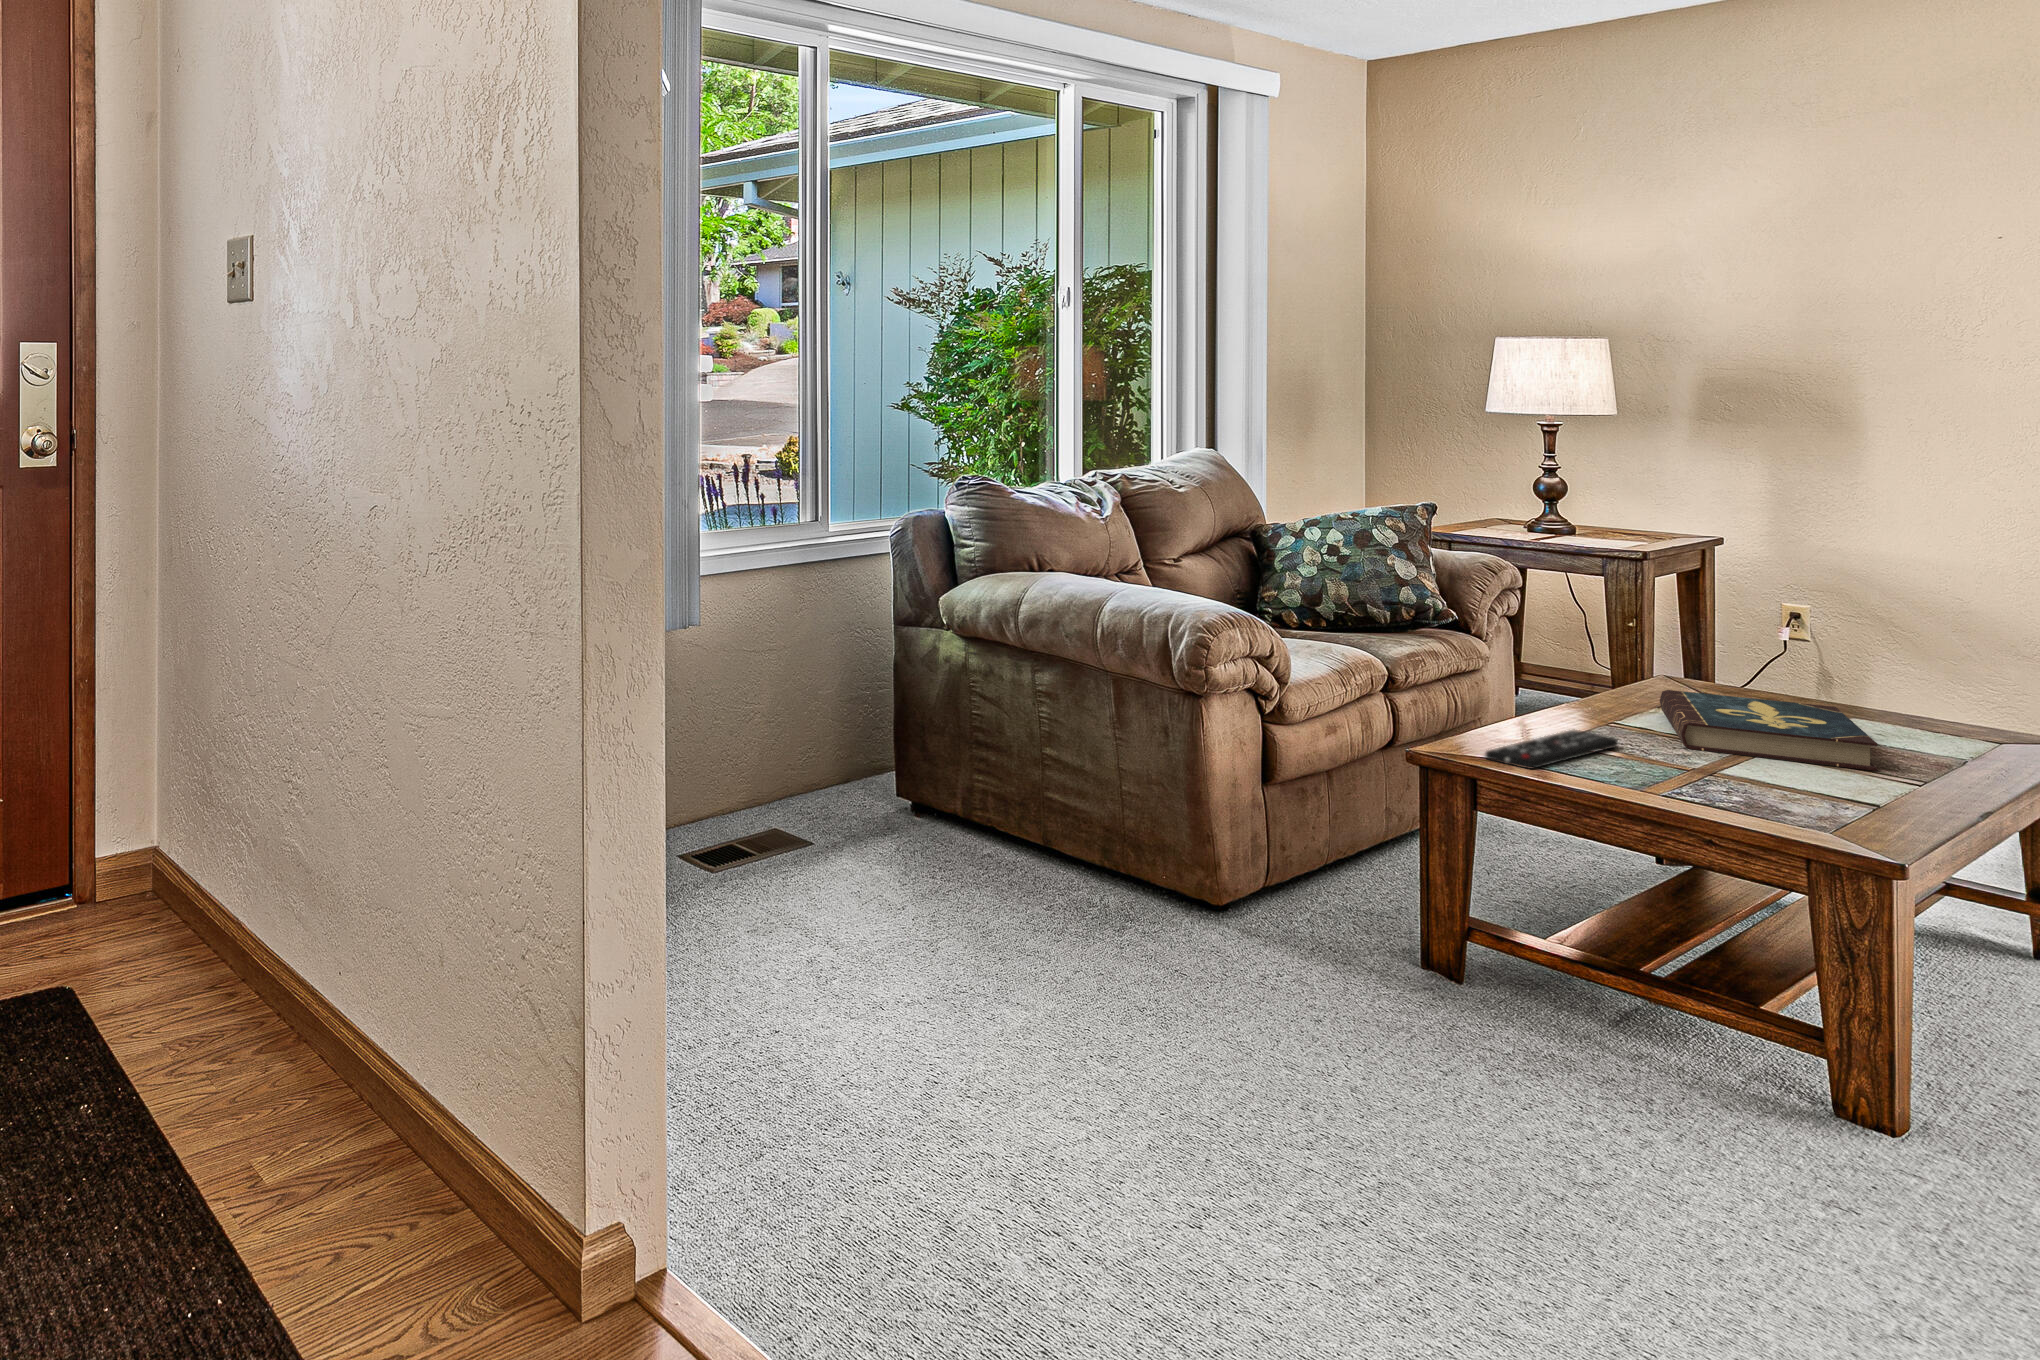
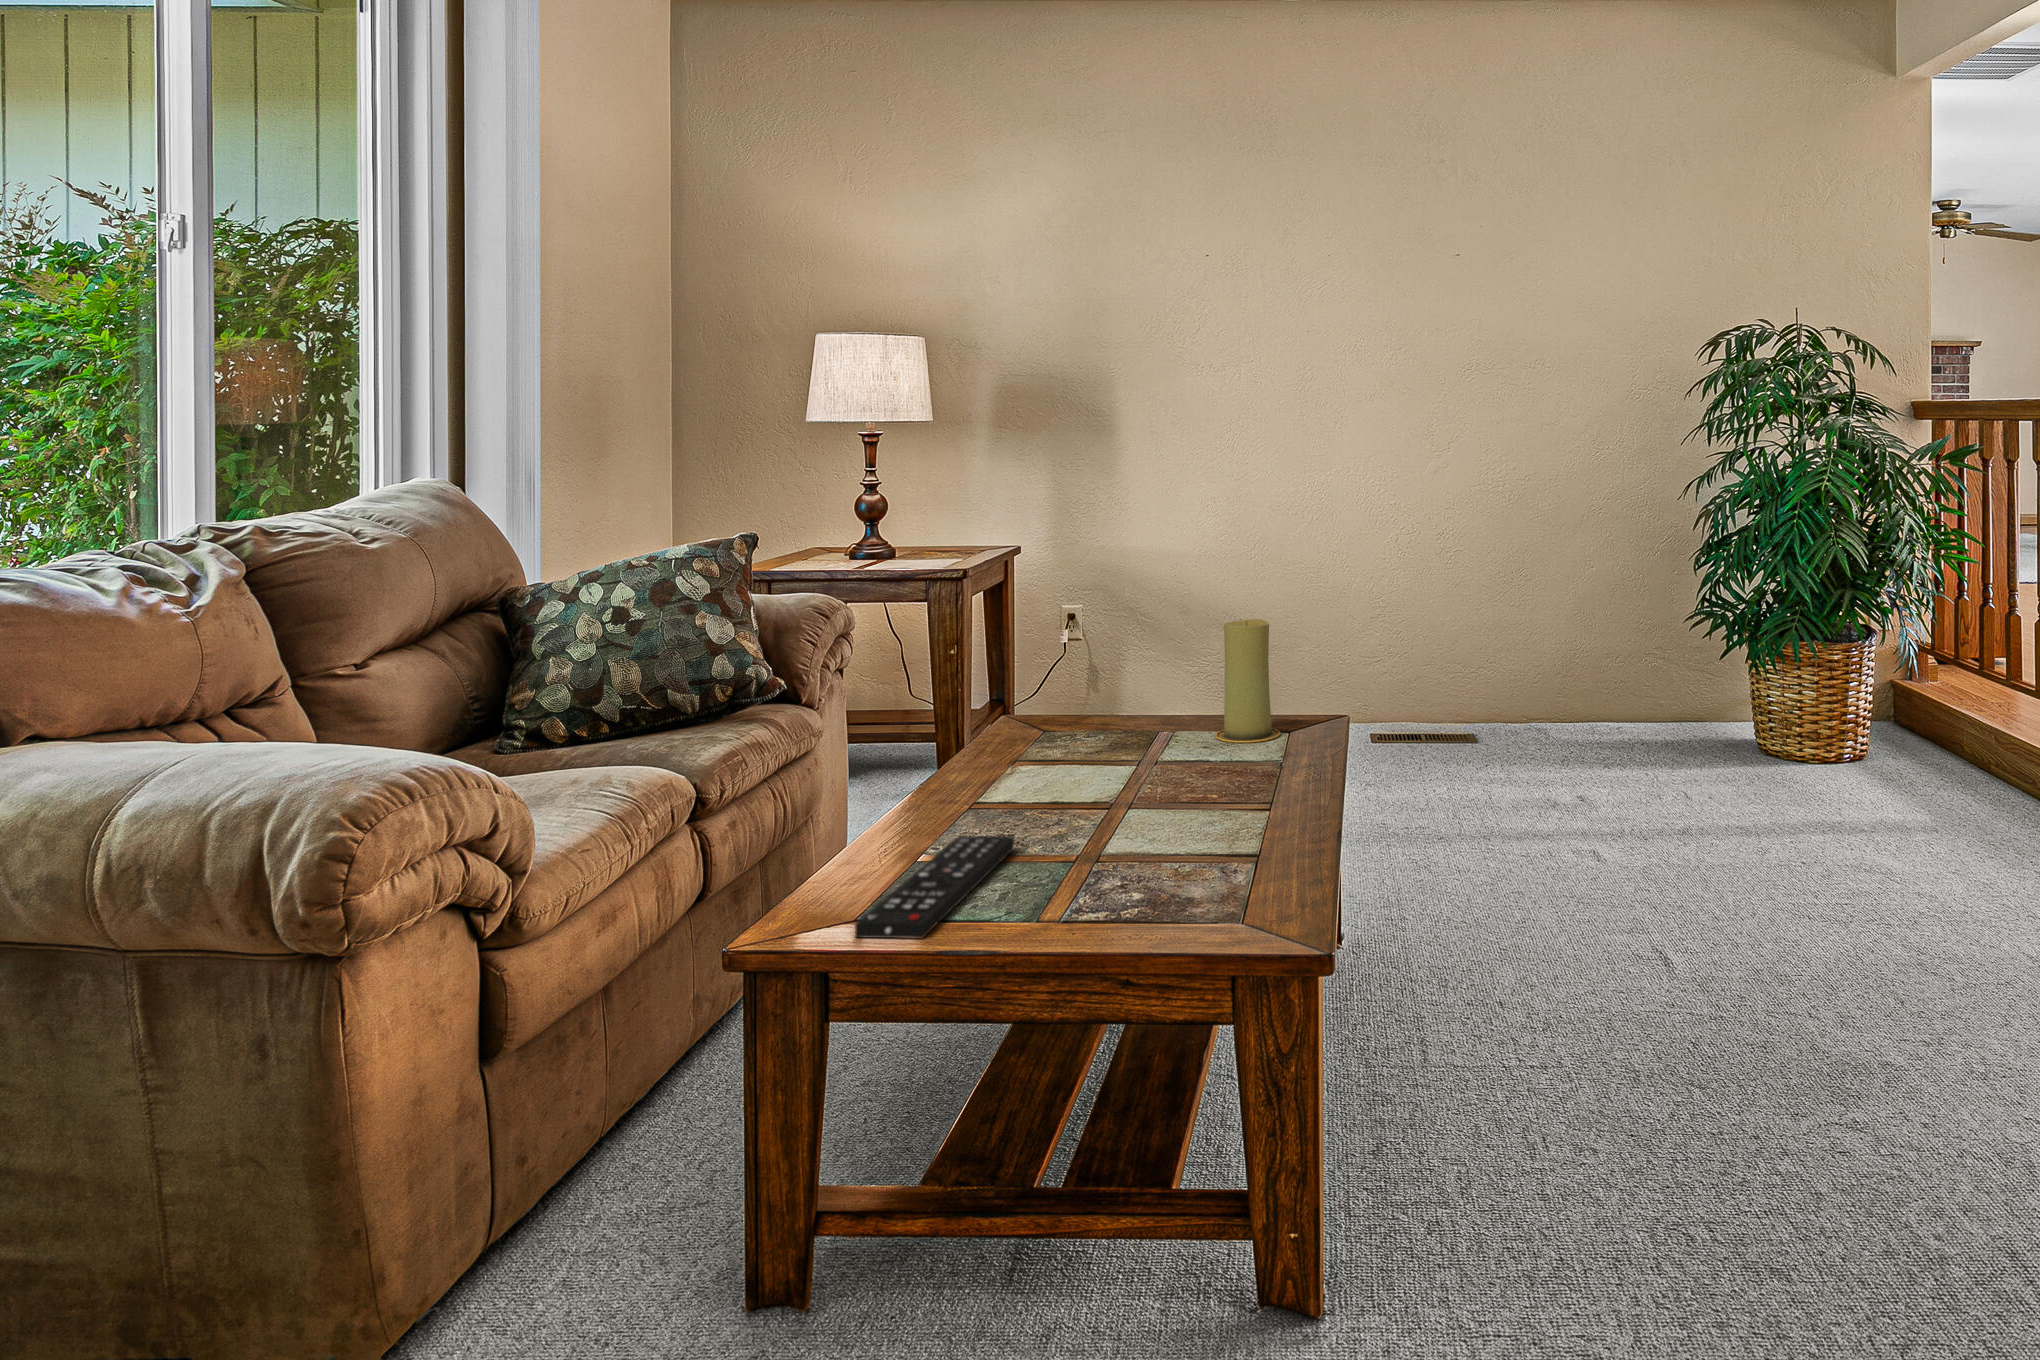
candle: none [1862,631,1940,738] -> present [1216,619,1280,742]
book: present [1660,690,1878,771] -> none [1034,723,1271,825]

